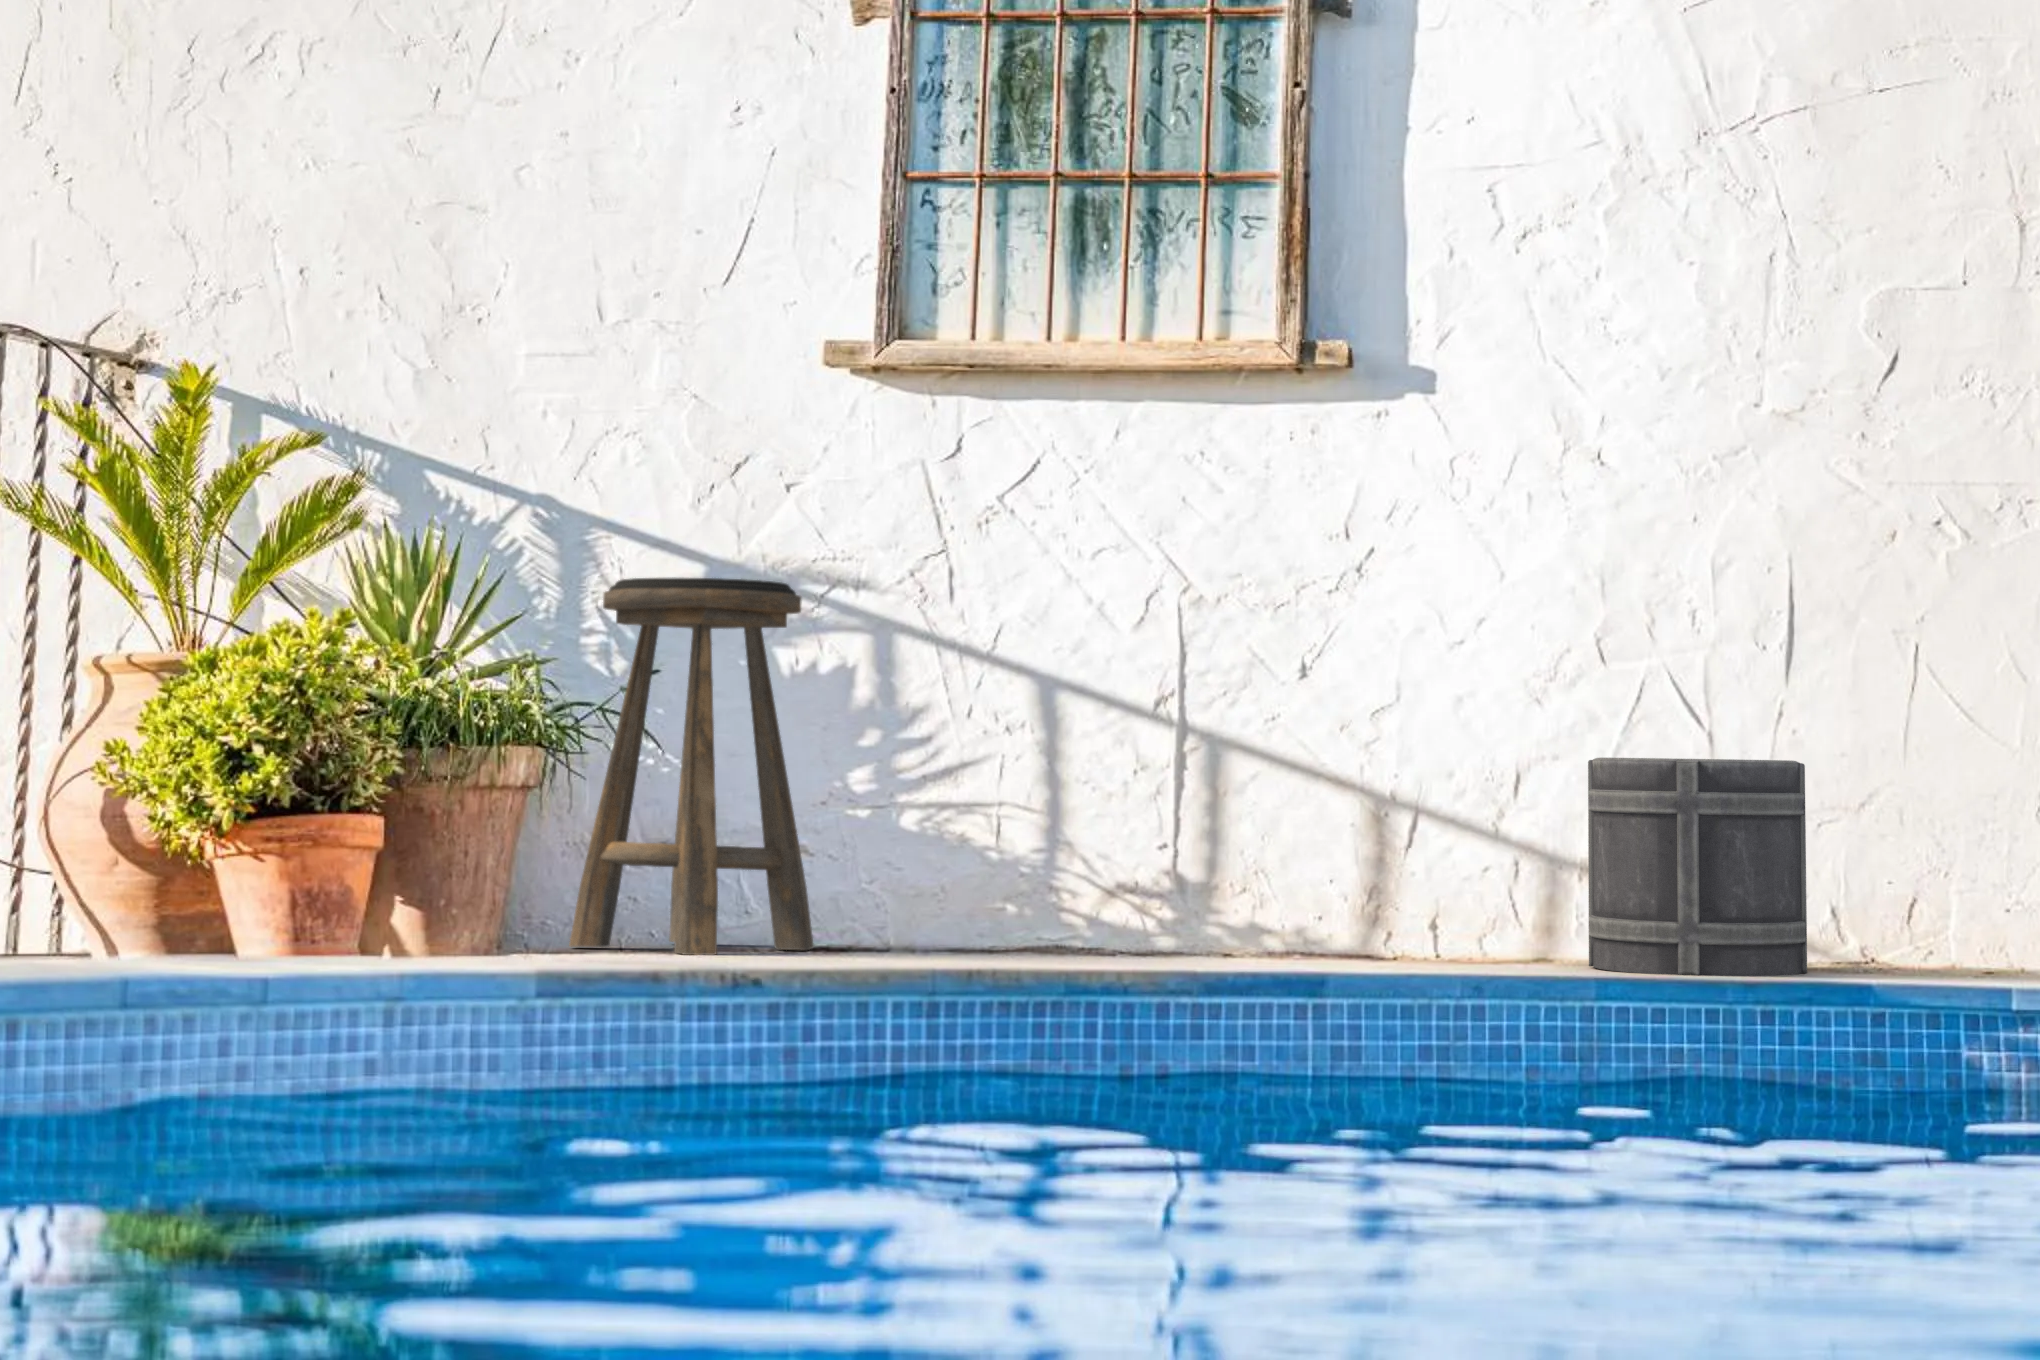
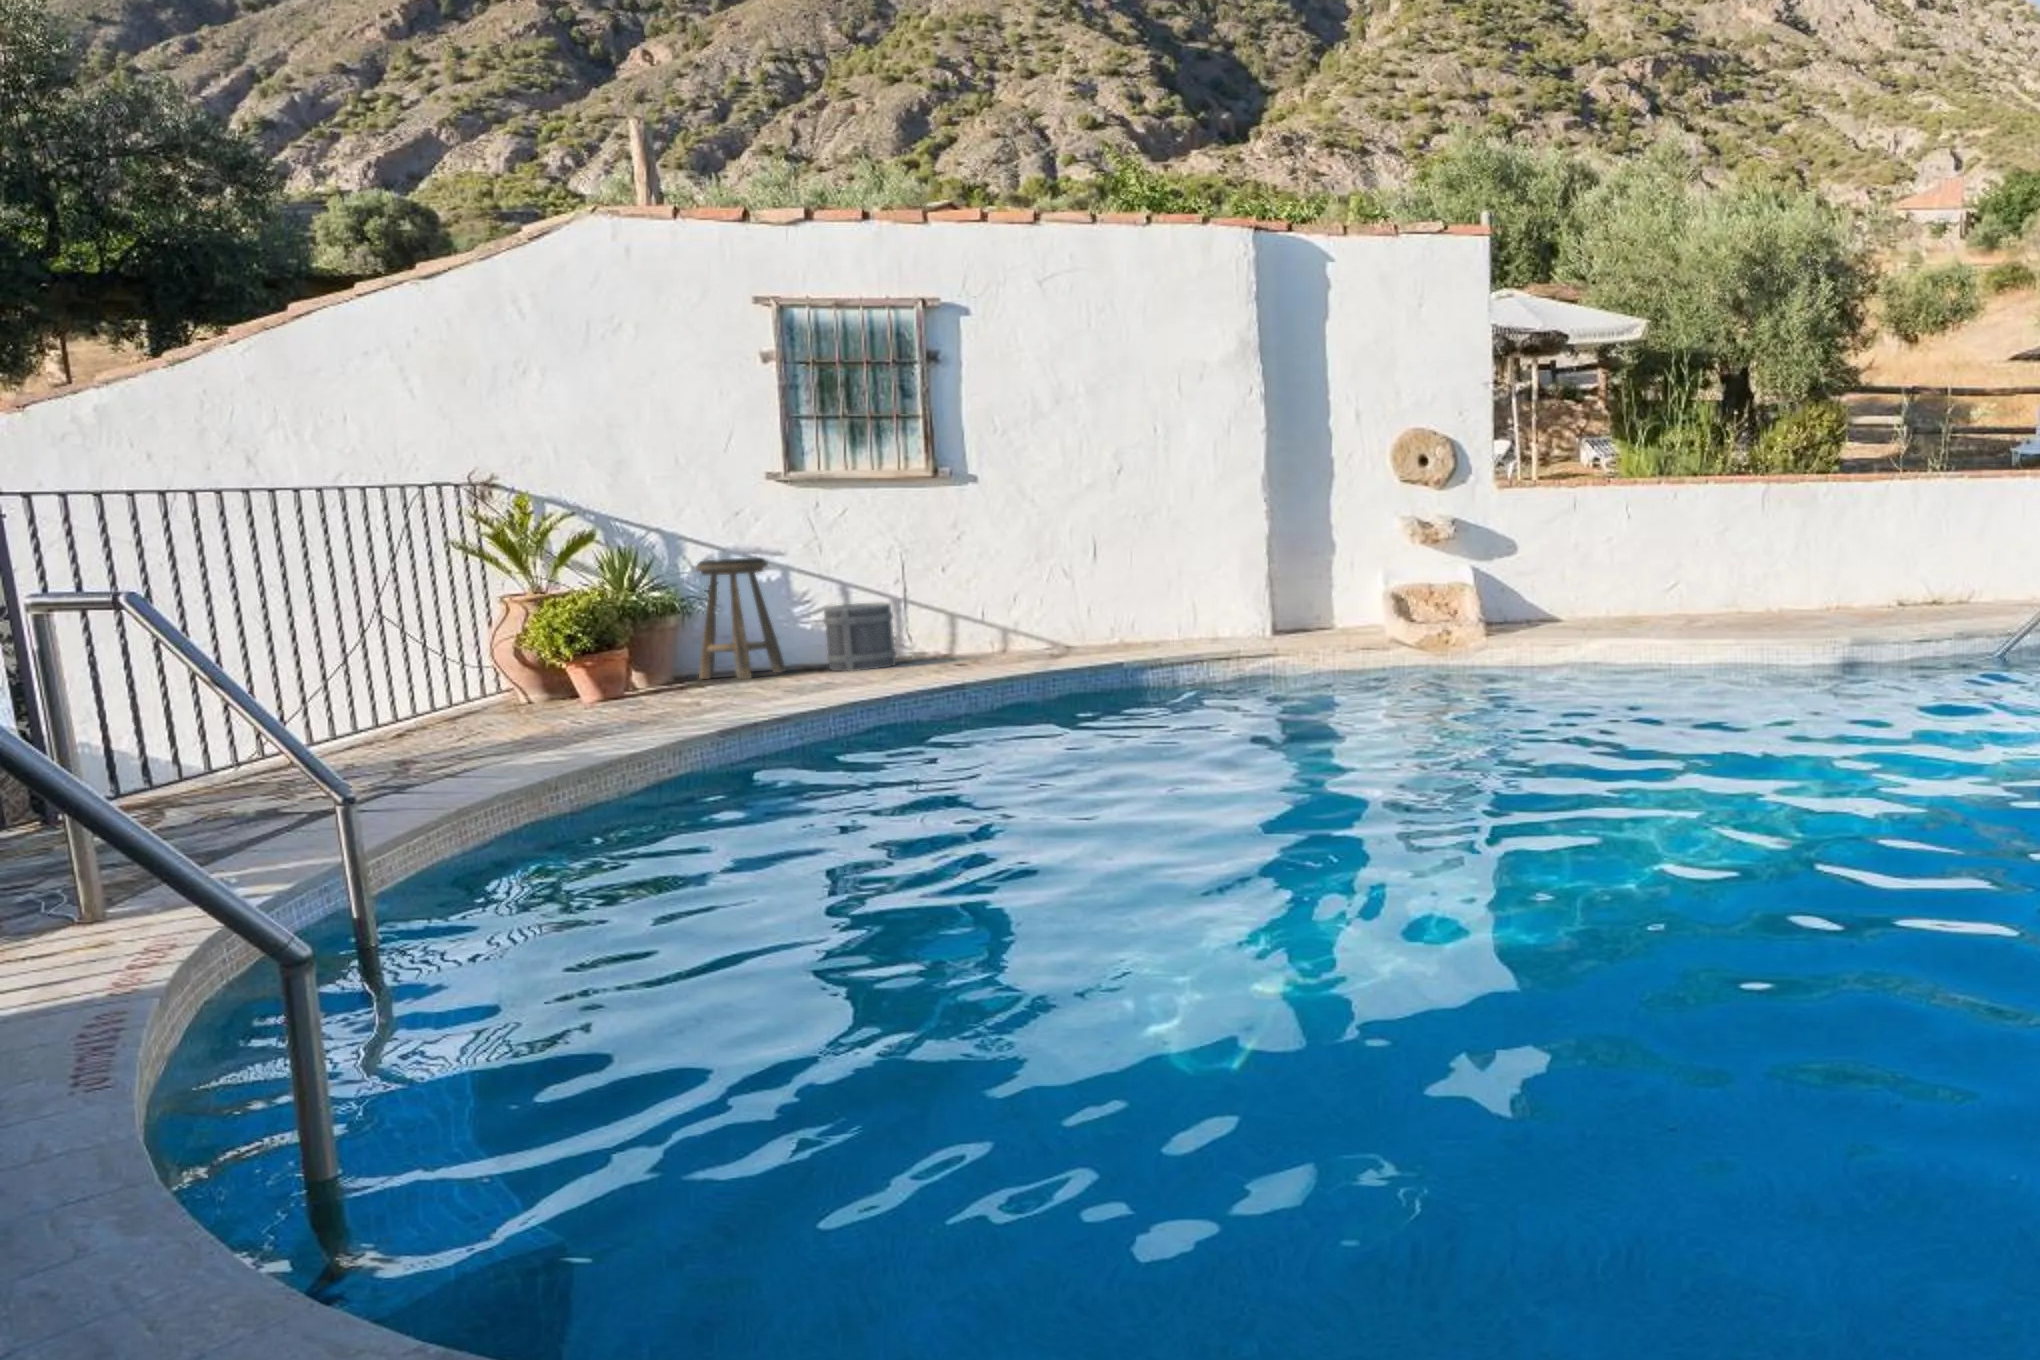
bucket: present [1588,758,1807,976] -> present [824,602,896,671]

